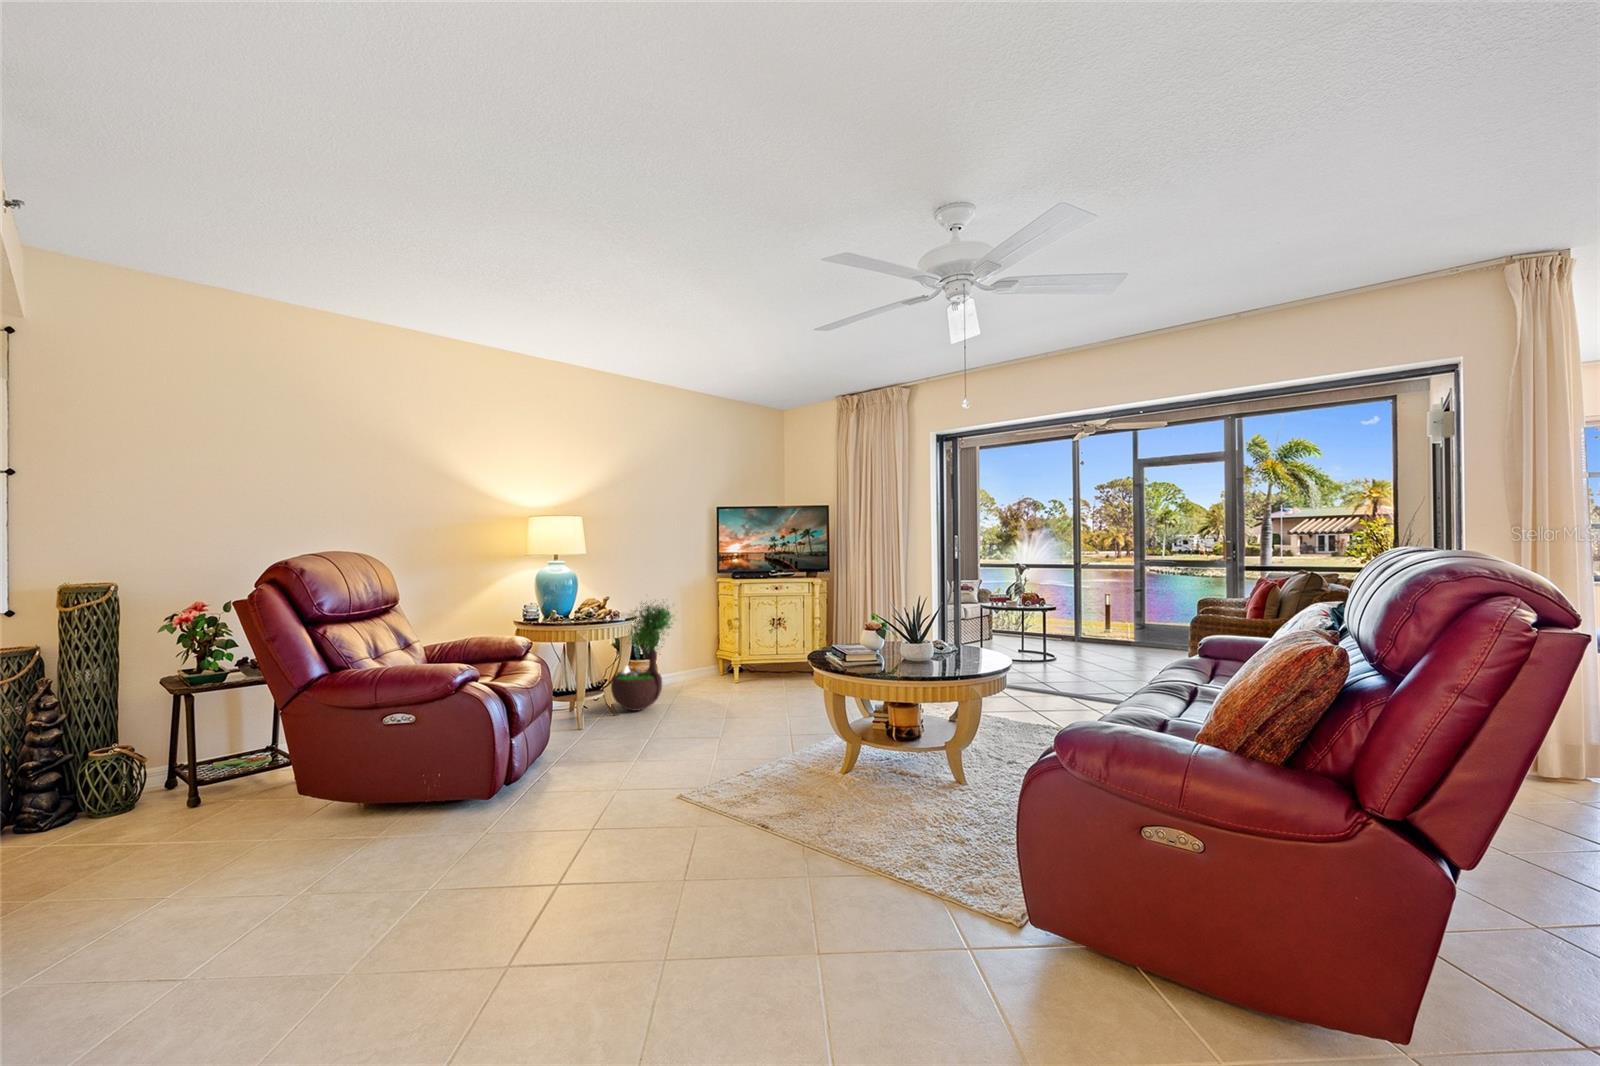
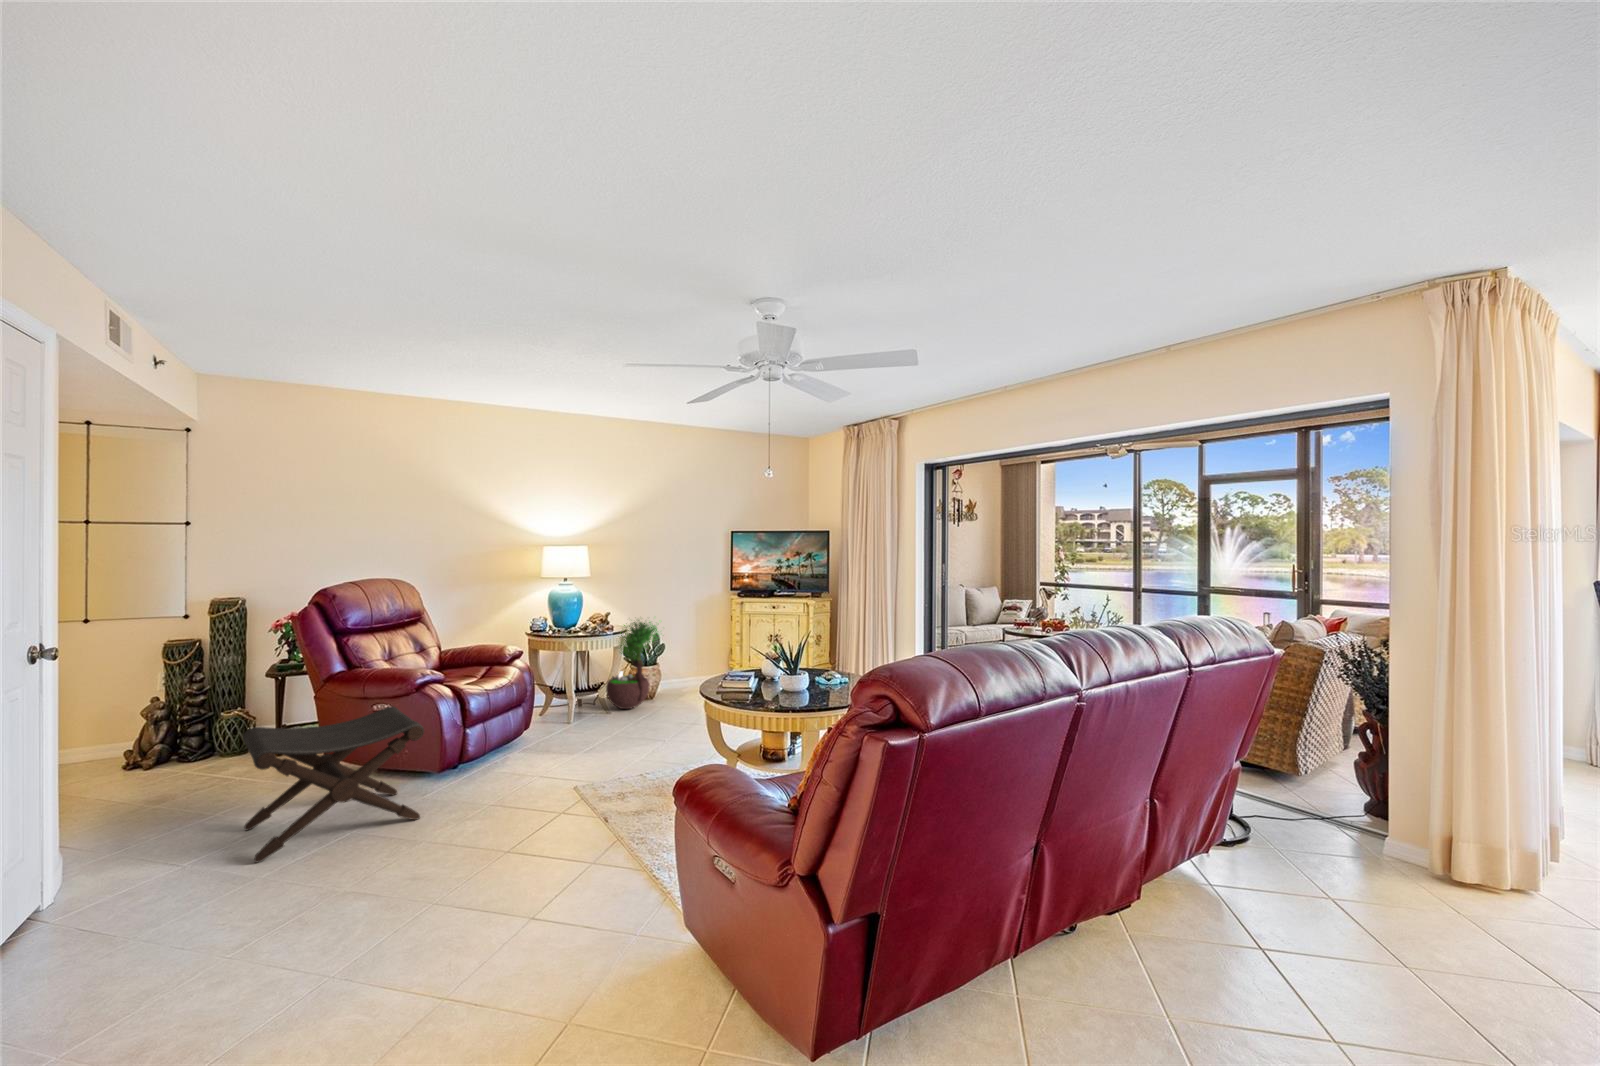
footstool: none [245,711,522,947] -> present [243,706,424,862]

